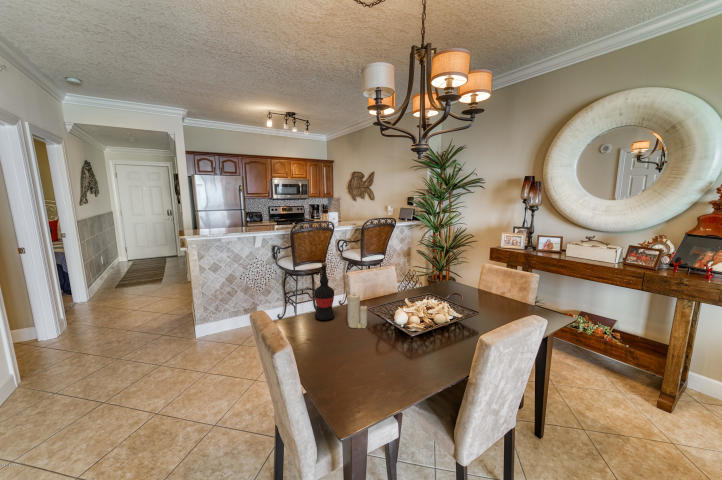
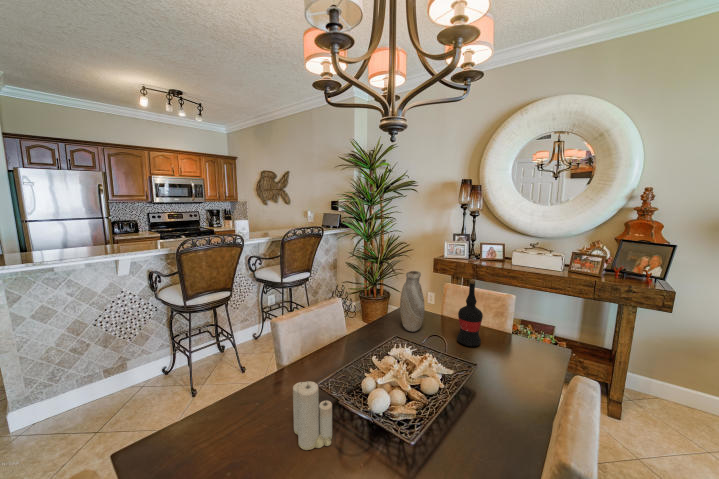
vase: none [435,249,454,294] -> present [400,271,425,332]
wine bottle: present [314,263,335,320] -> present [457,280,483,346]

